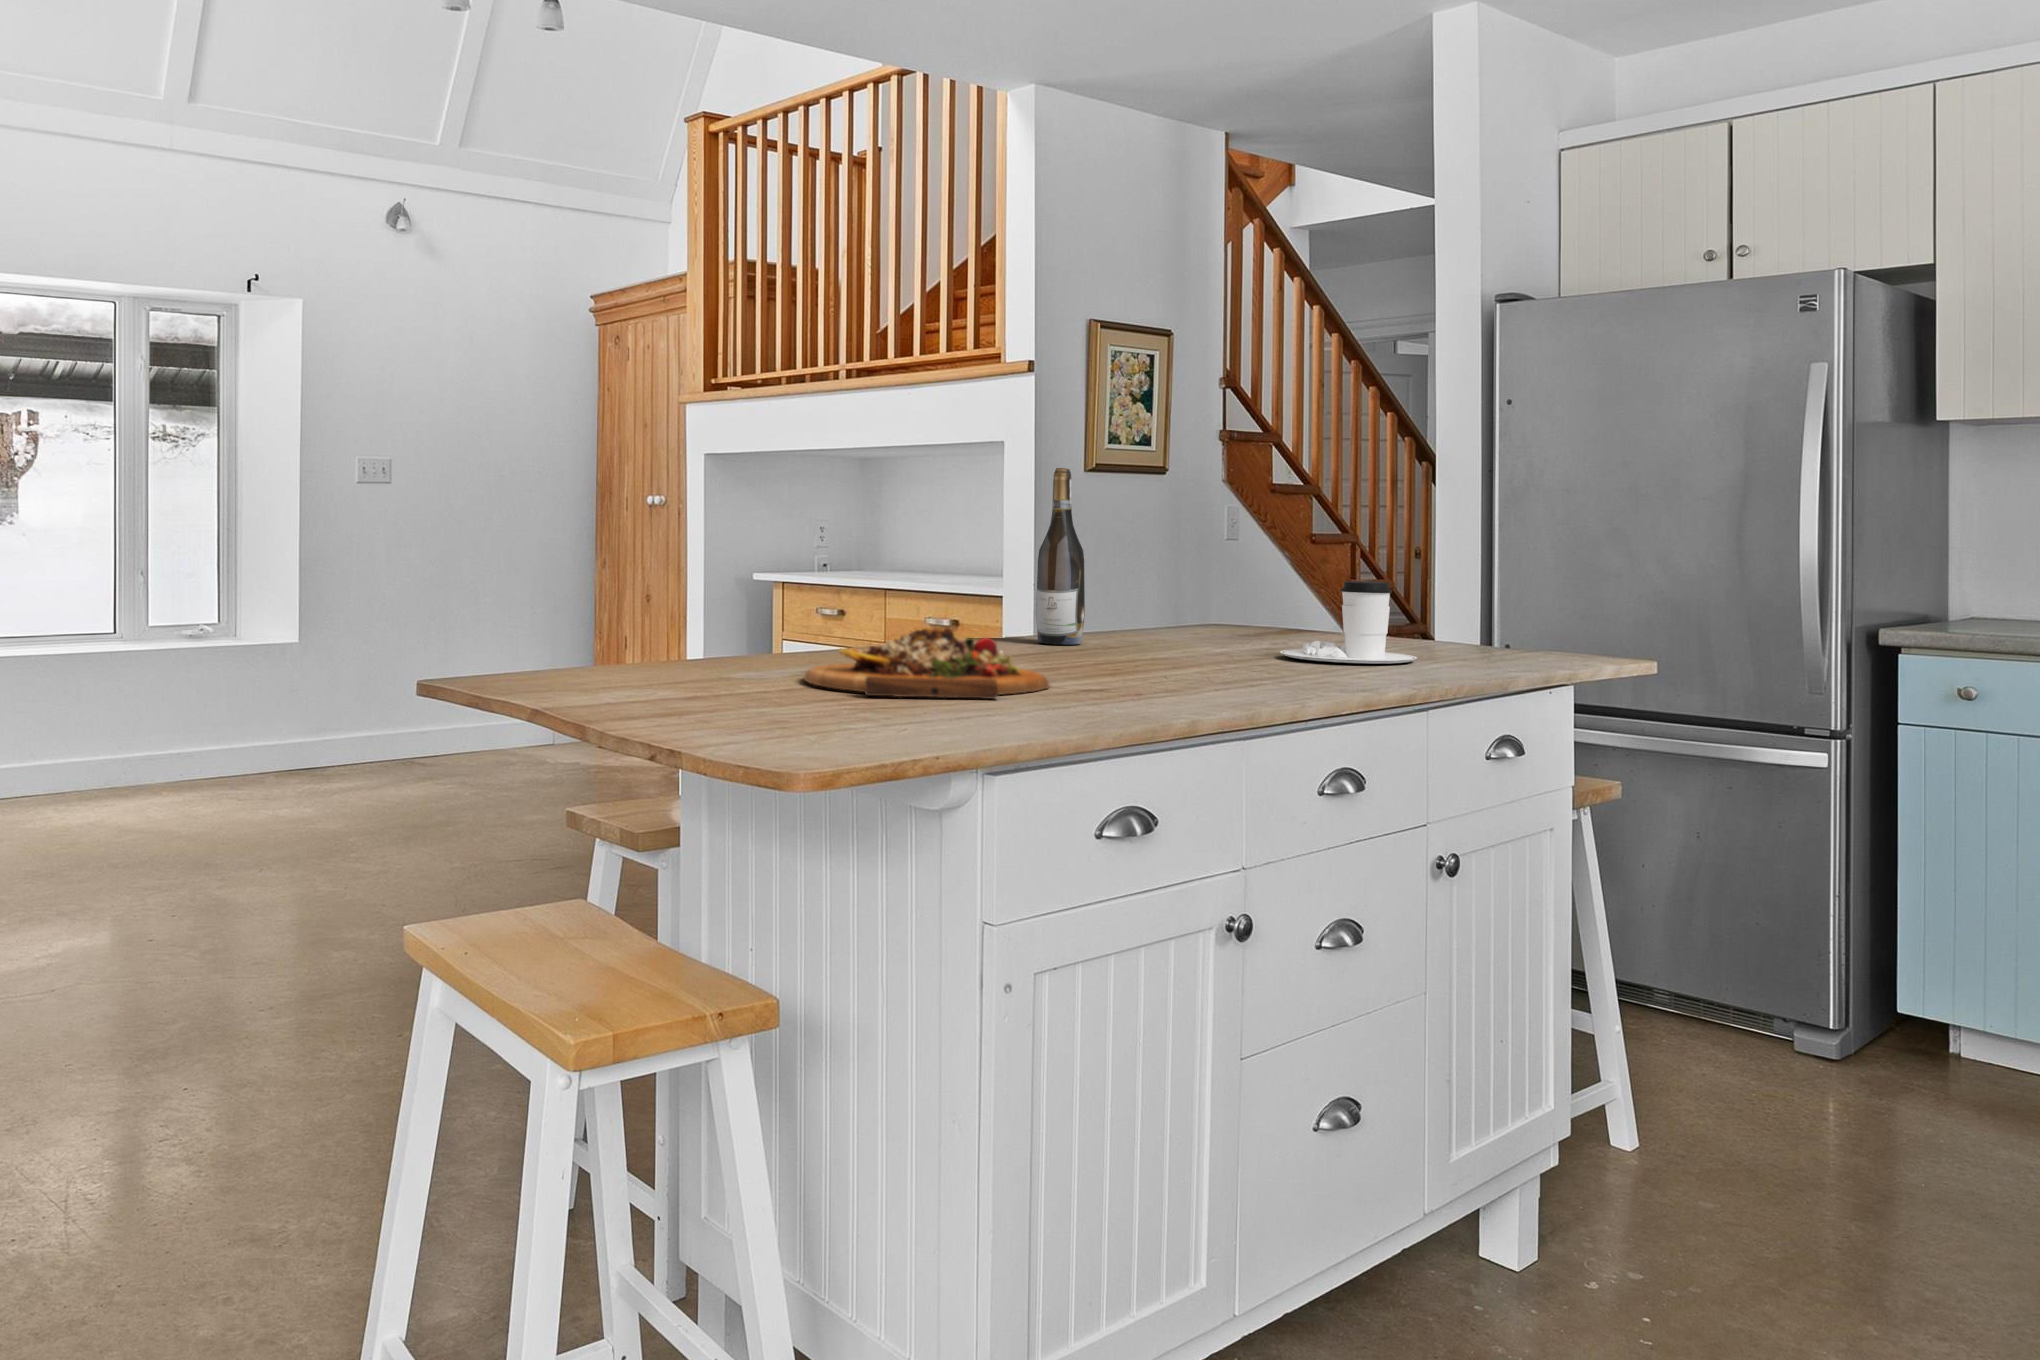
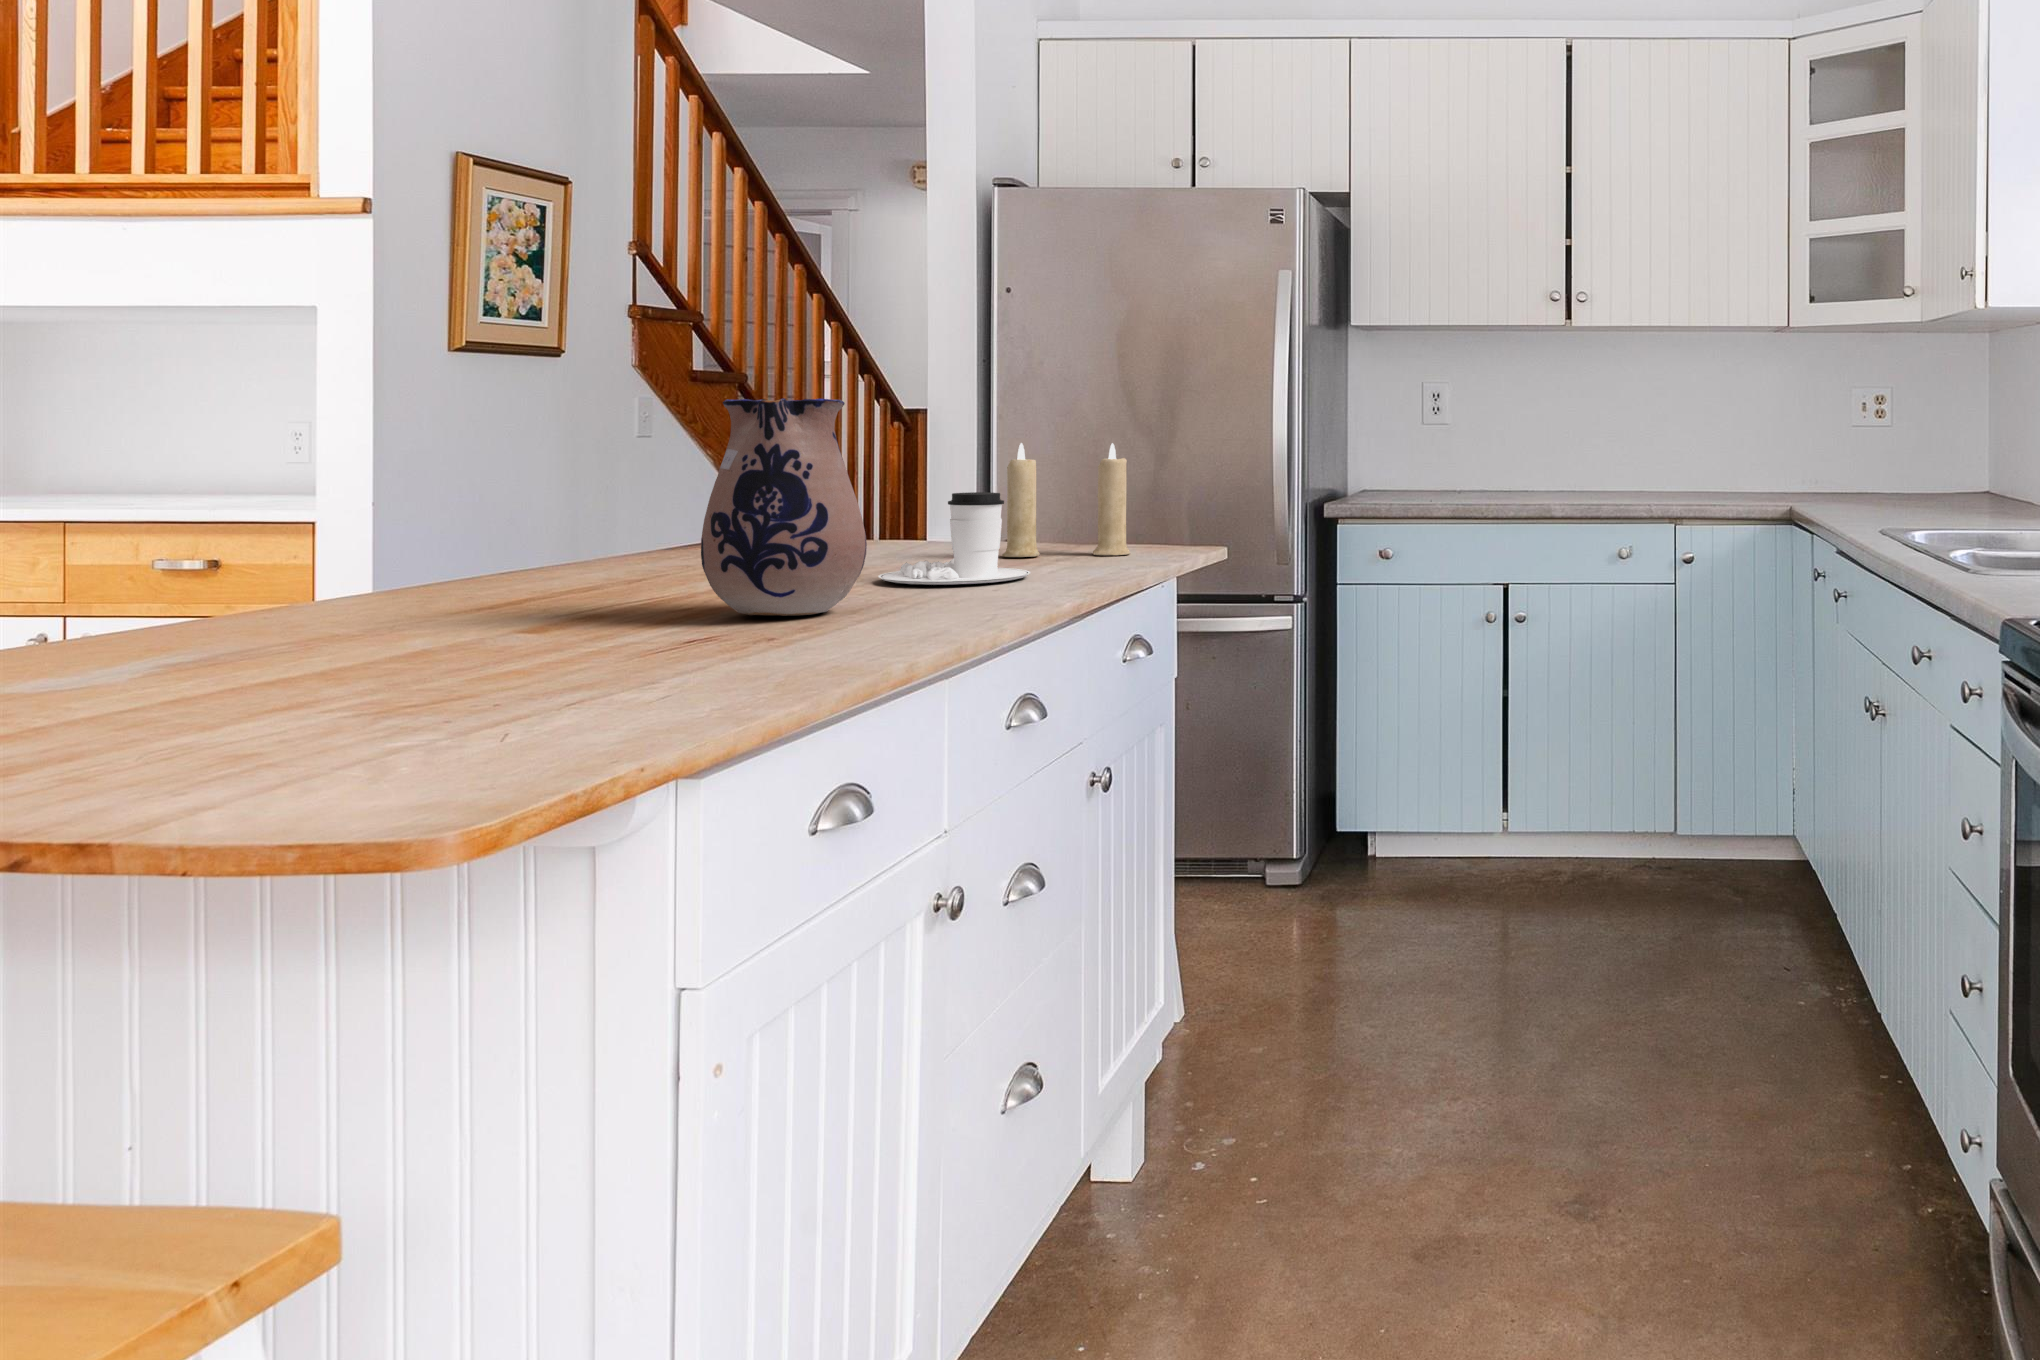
wine bottle: present [1036,468,1085,644] -> none [532,360,604,591]
ceramic pitcher: none [1110,493,1237,672] -> present [701,398,867,616]
candle: none [1420,538,1550,654] -> present [1002,443,1130,557]
cutting board: present [805,628,1049,699] -> none [250,592,670,706]

